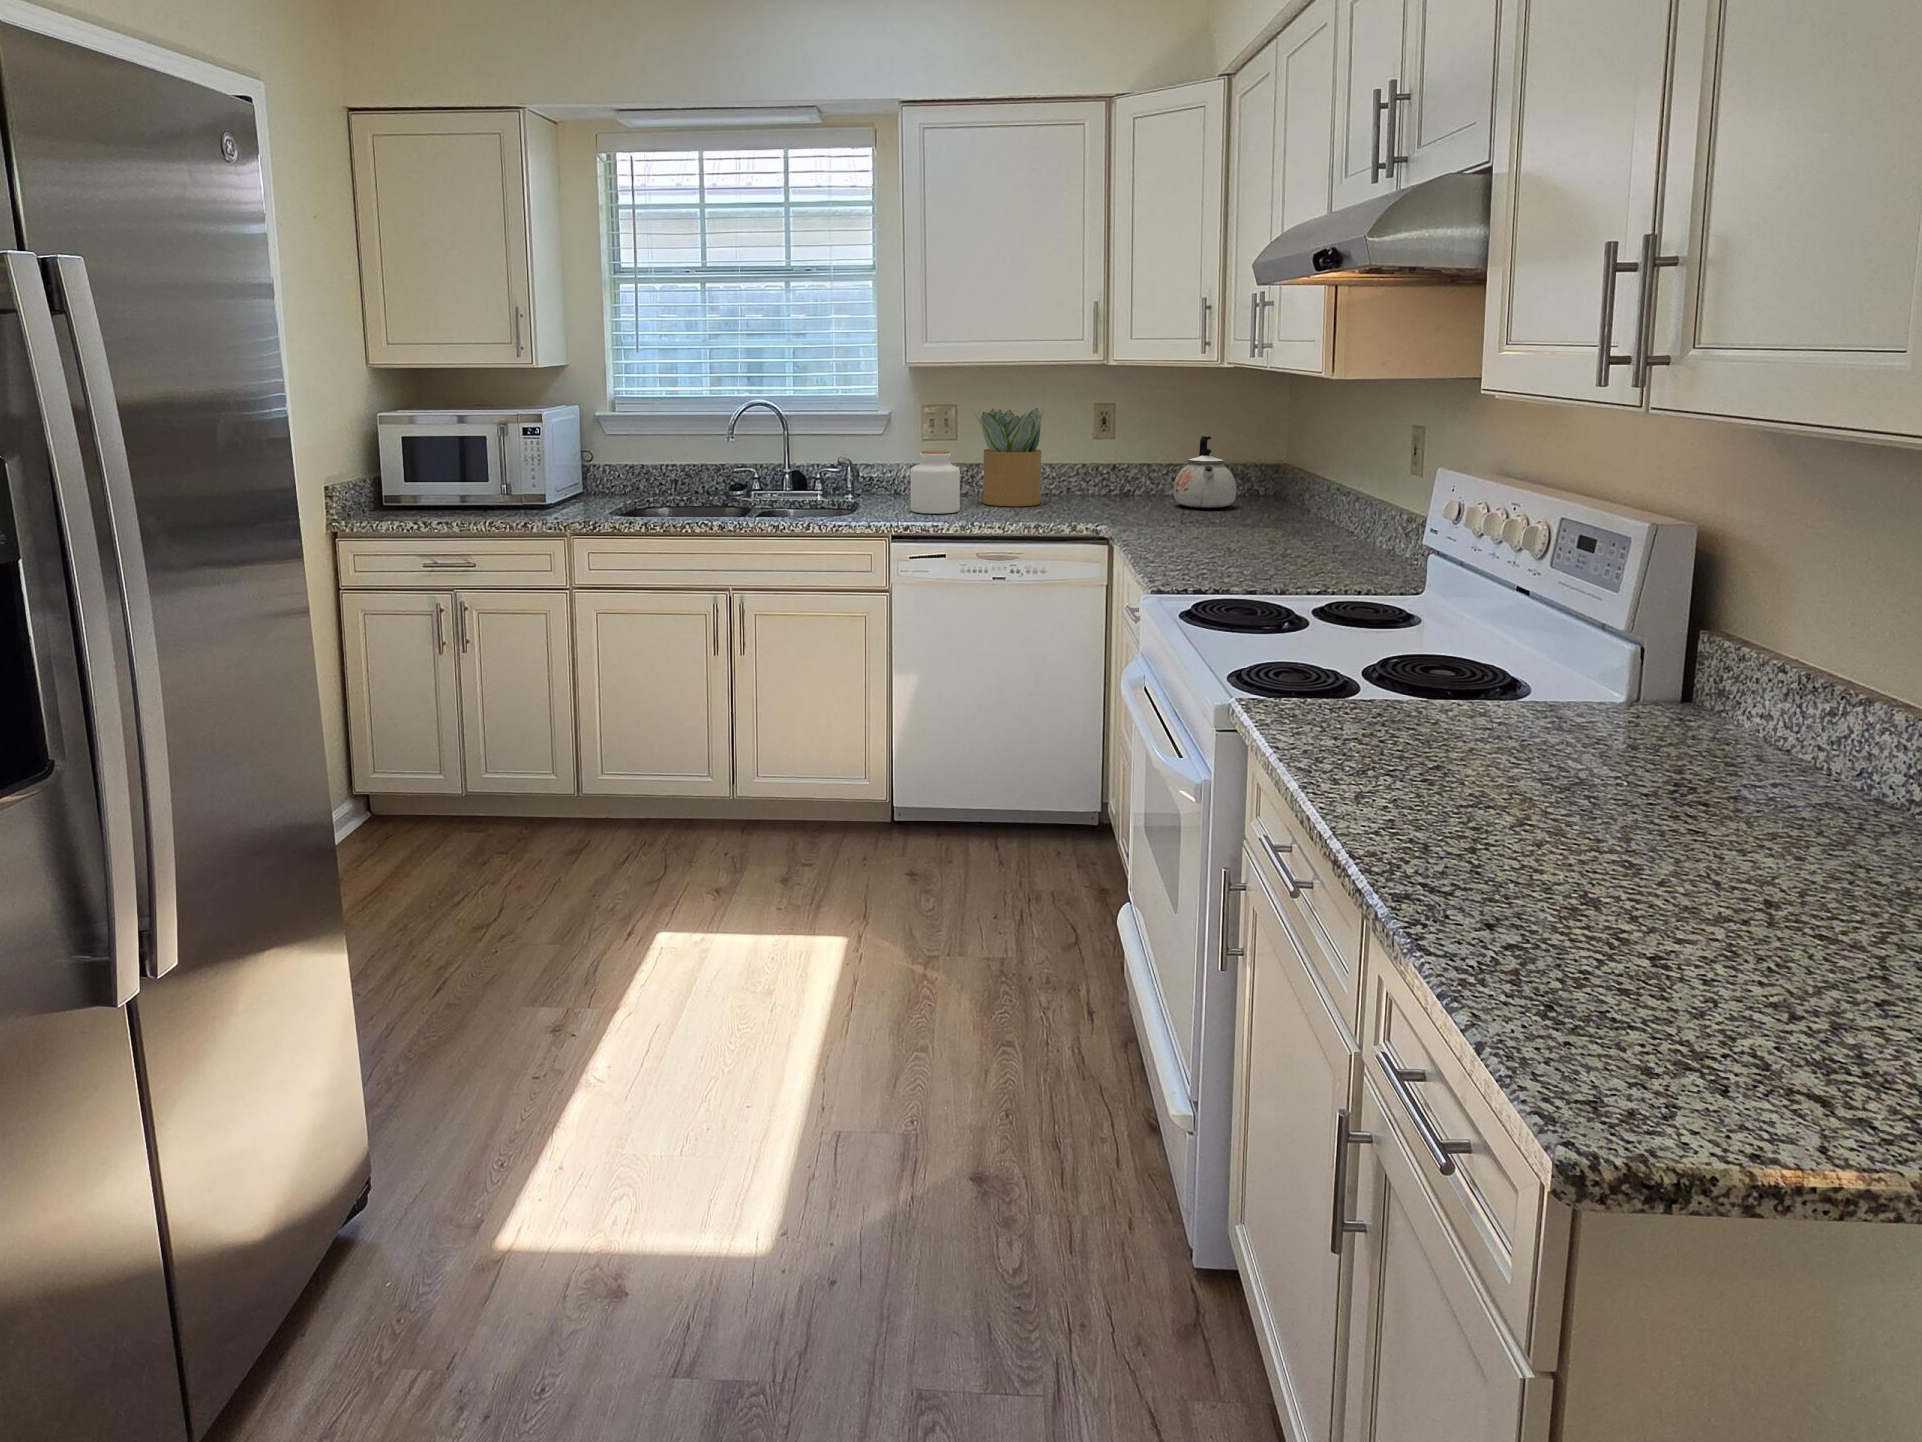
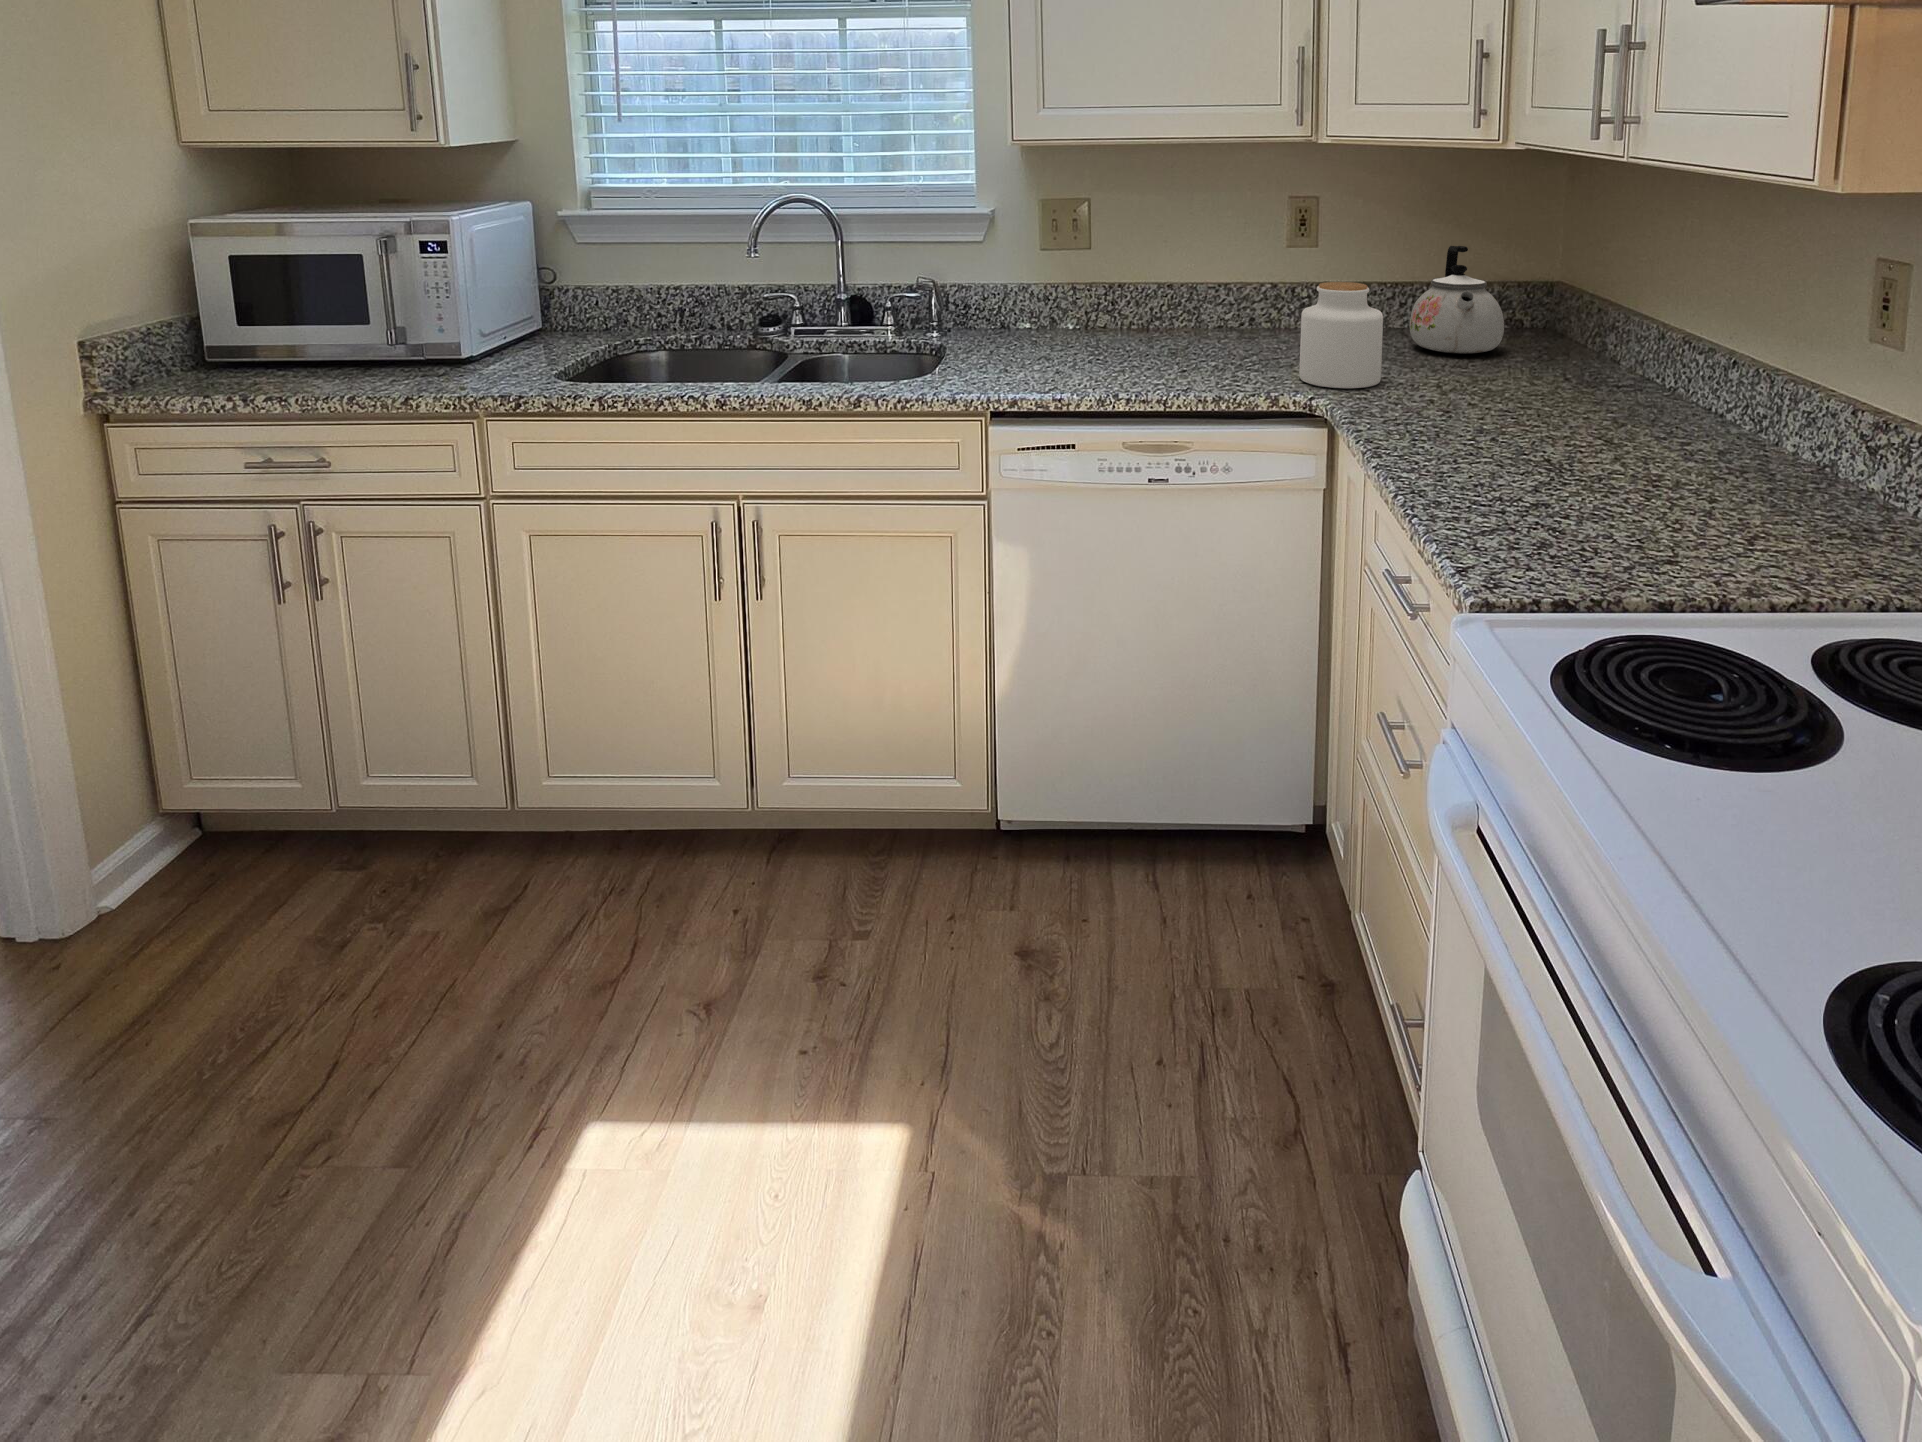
potted plant: present [976,408,1044,506] -> none [1115,204,1219,352]
jar: present [910,450,960,514] -> present [1299,282,1383,388]

